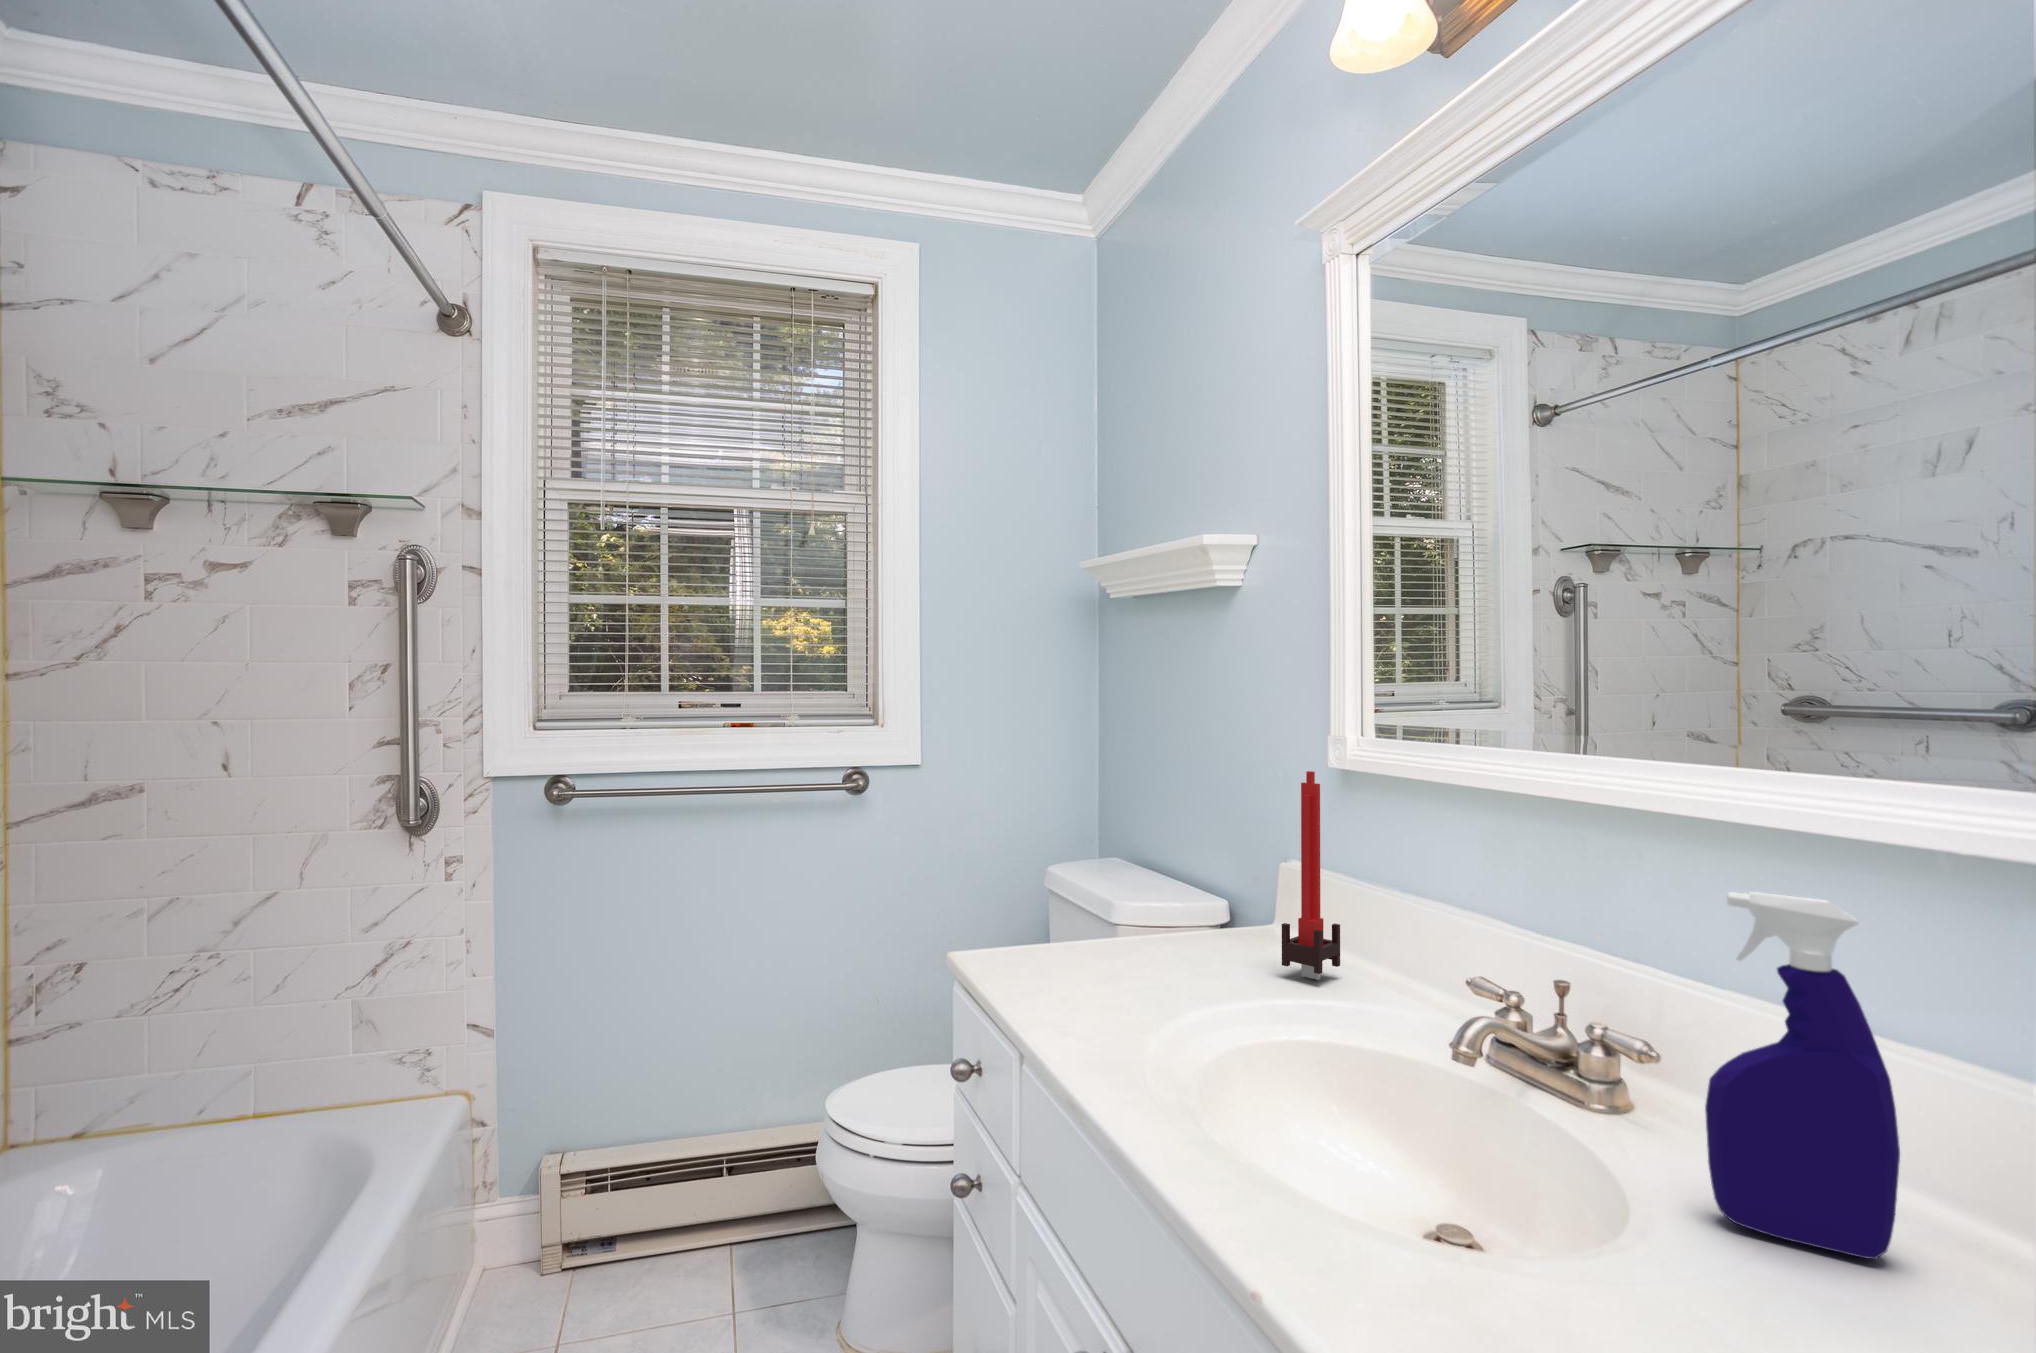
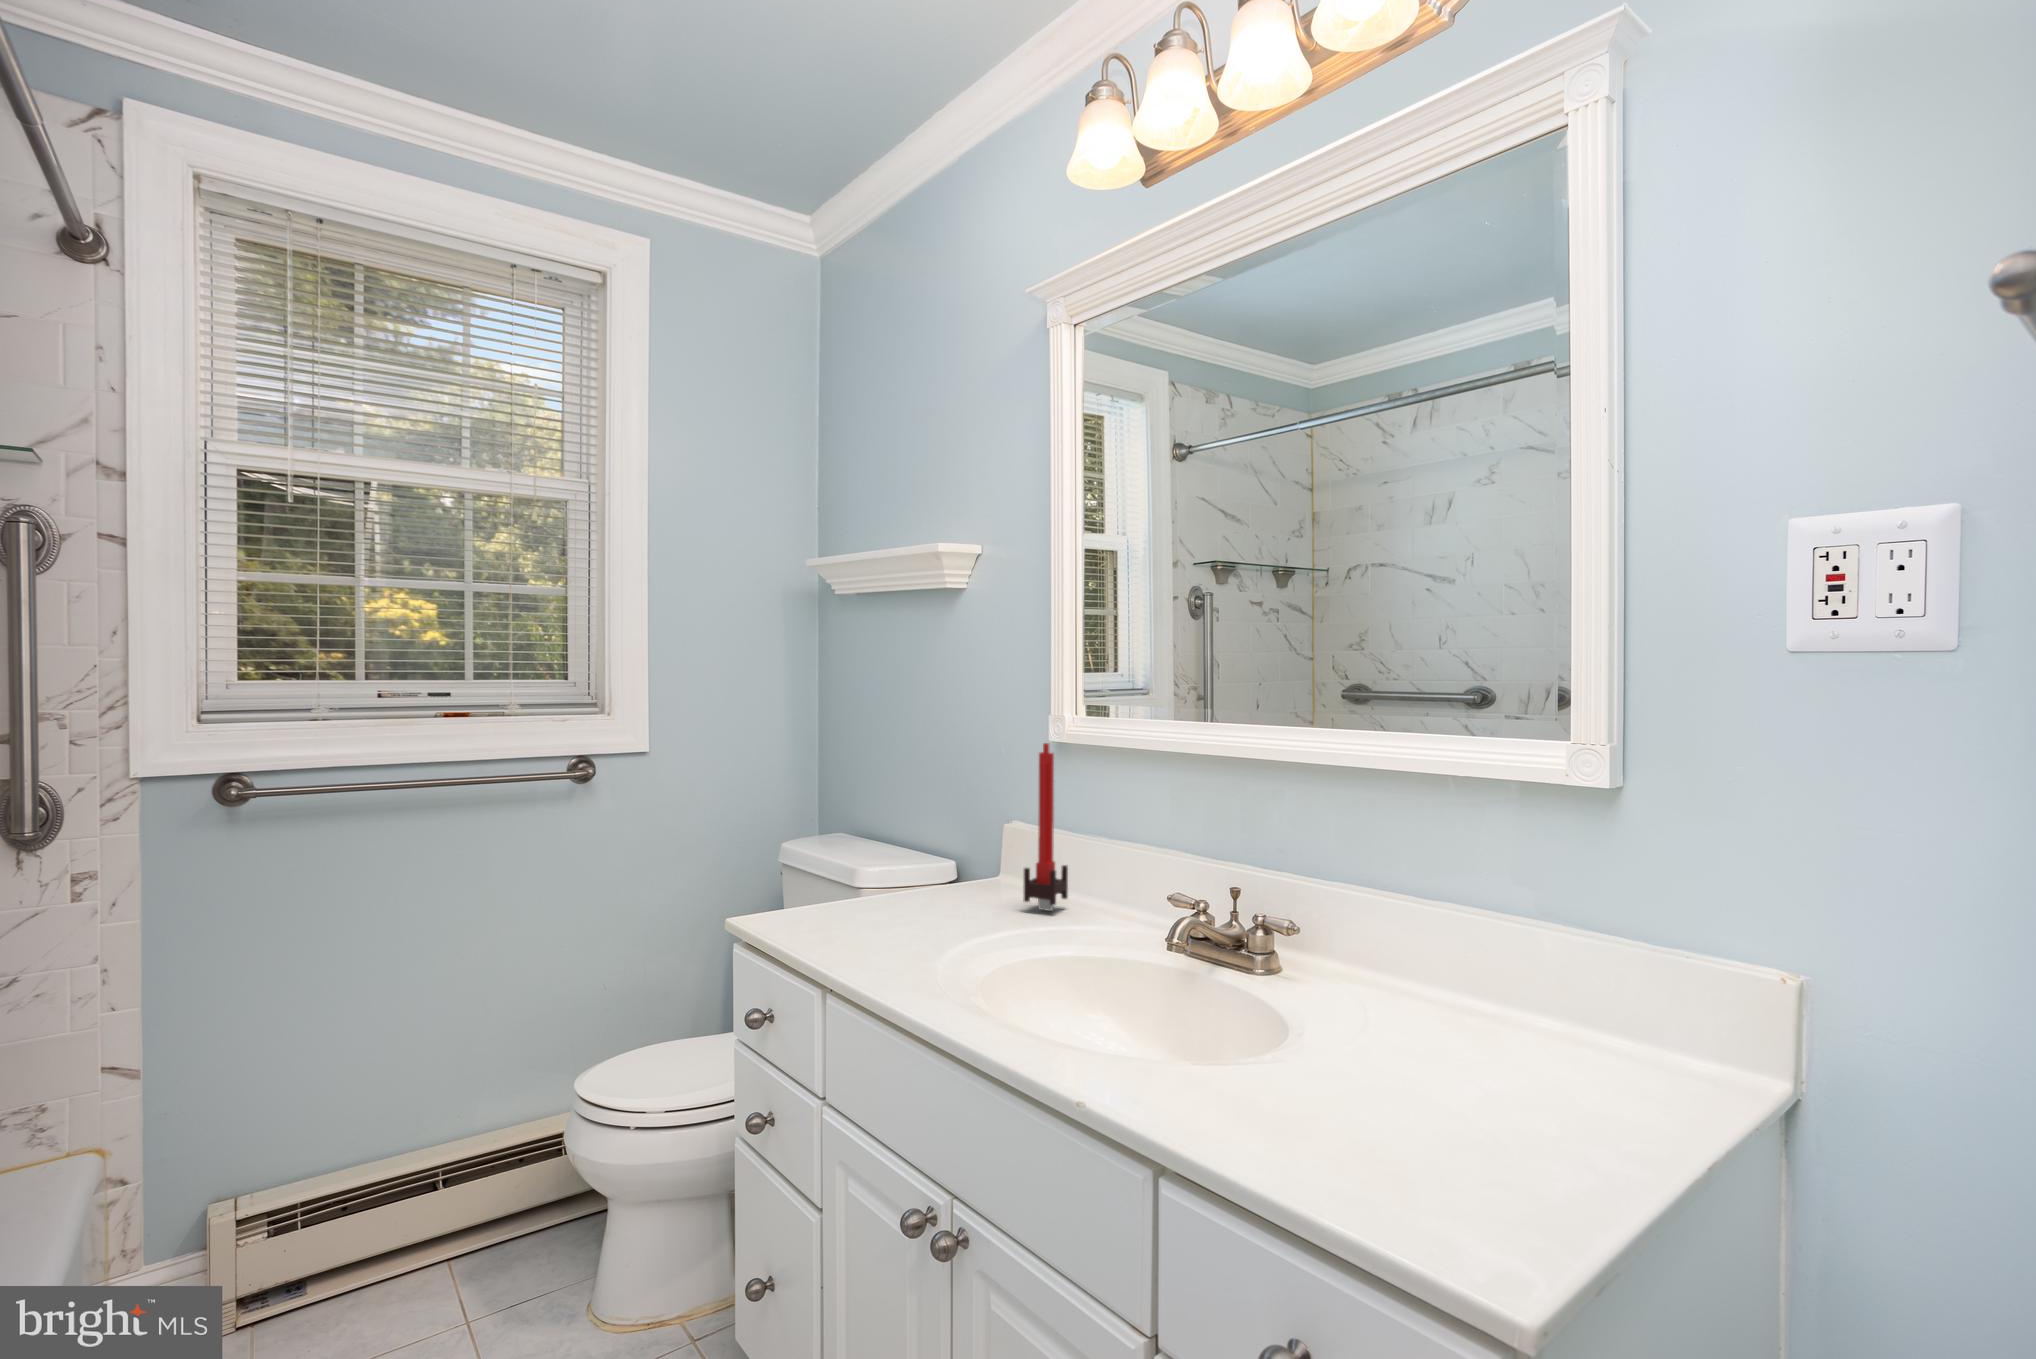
spray bottle: present [1705,892,1900,1259] -> none [1334,804,1437,1027]

